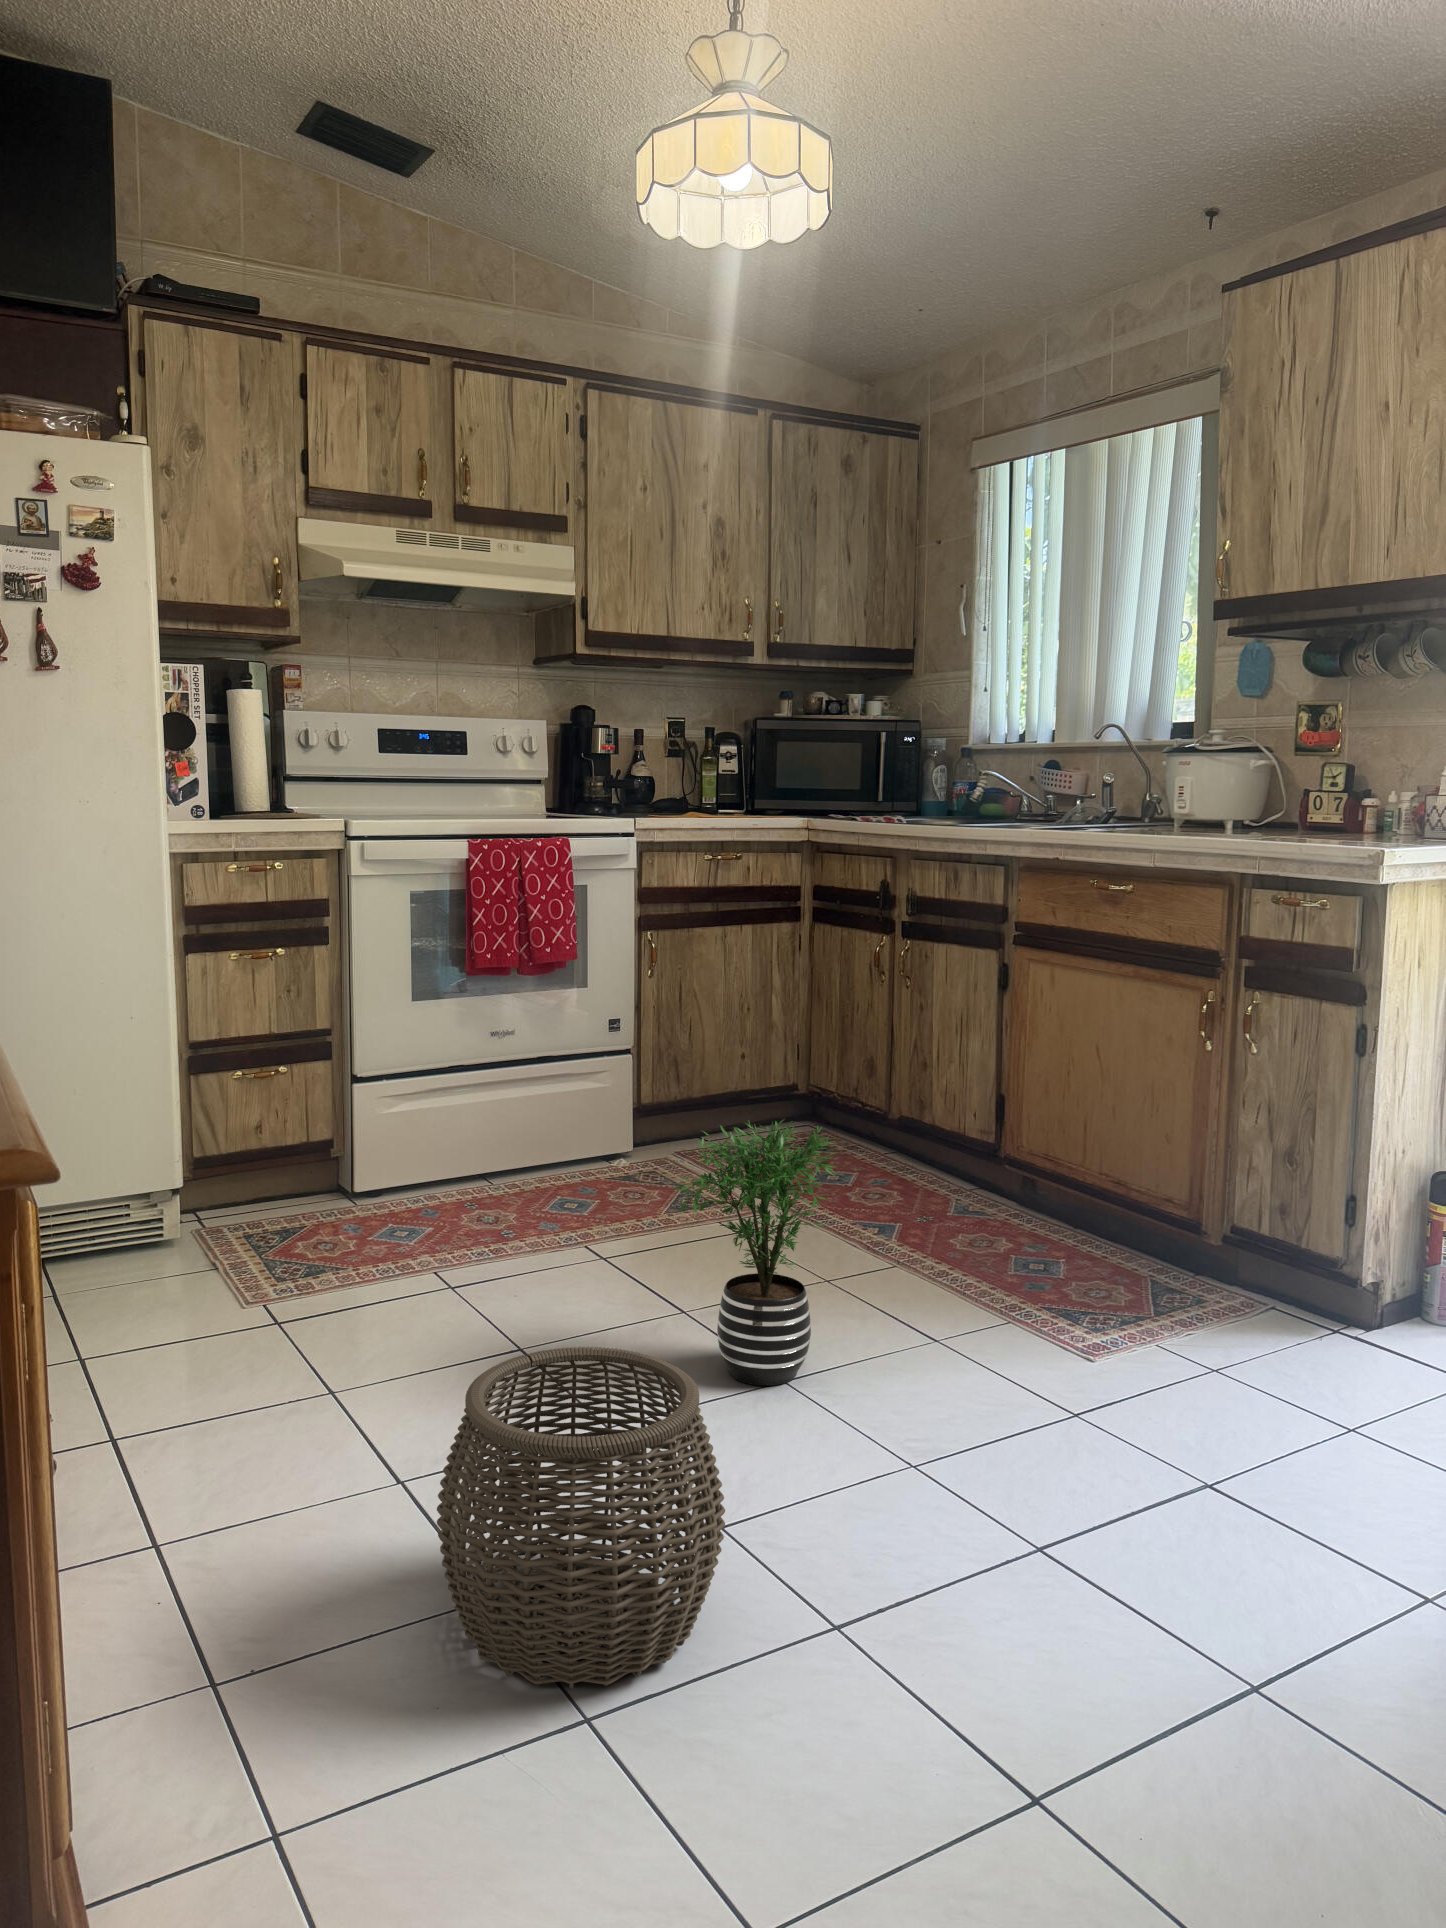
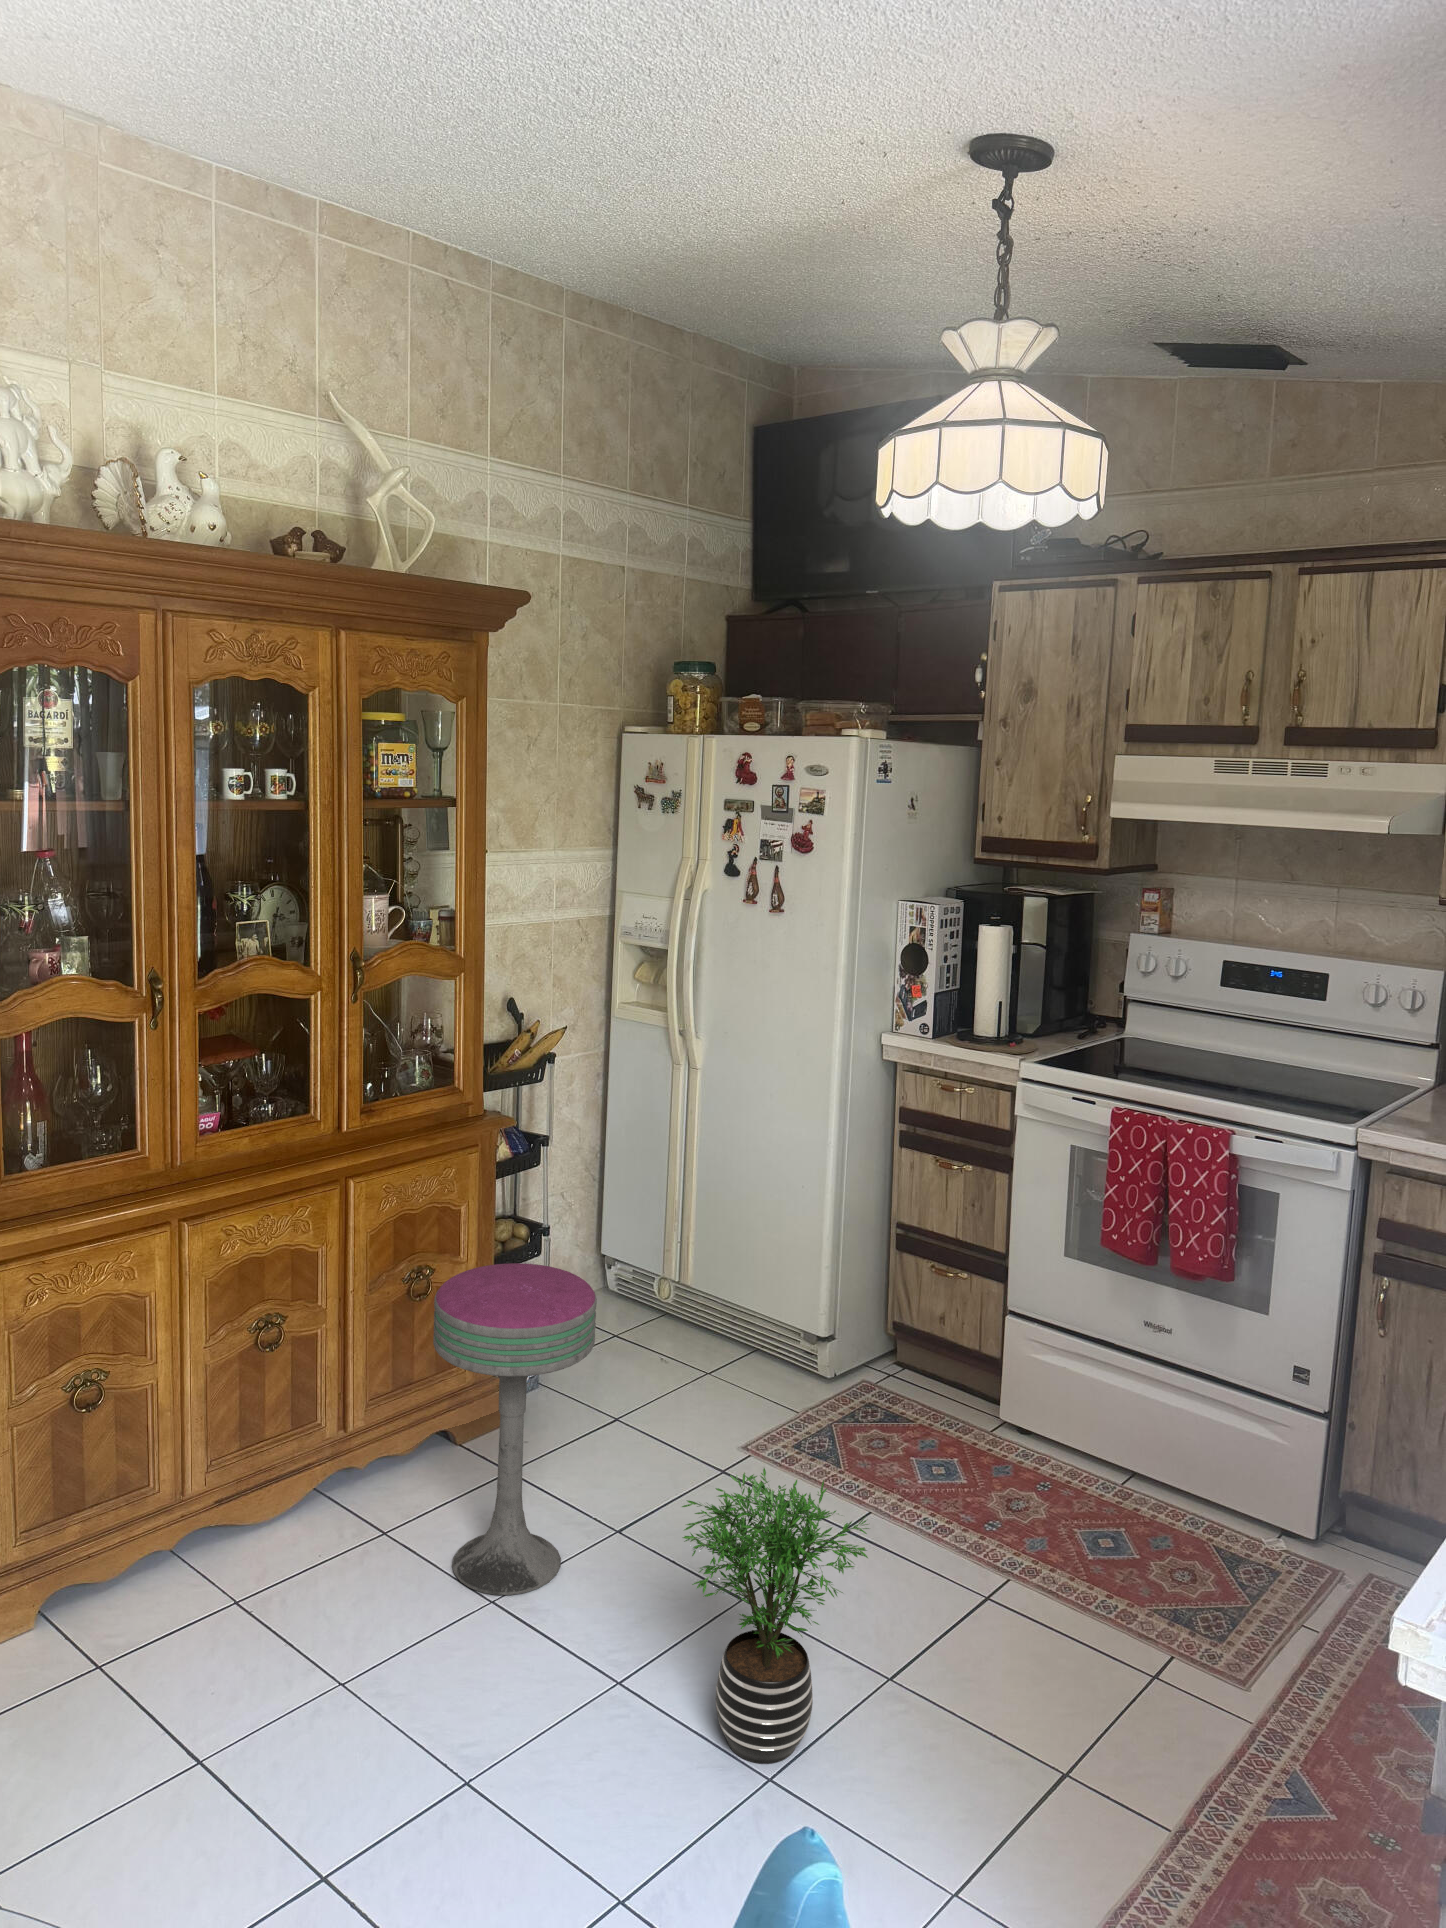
bar stool: none [253,1064,475,1495] -> present [433,1263,597,1595]
woven basket: present [437,1347,725,1689] -> none [195,1507,410,1766]

